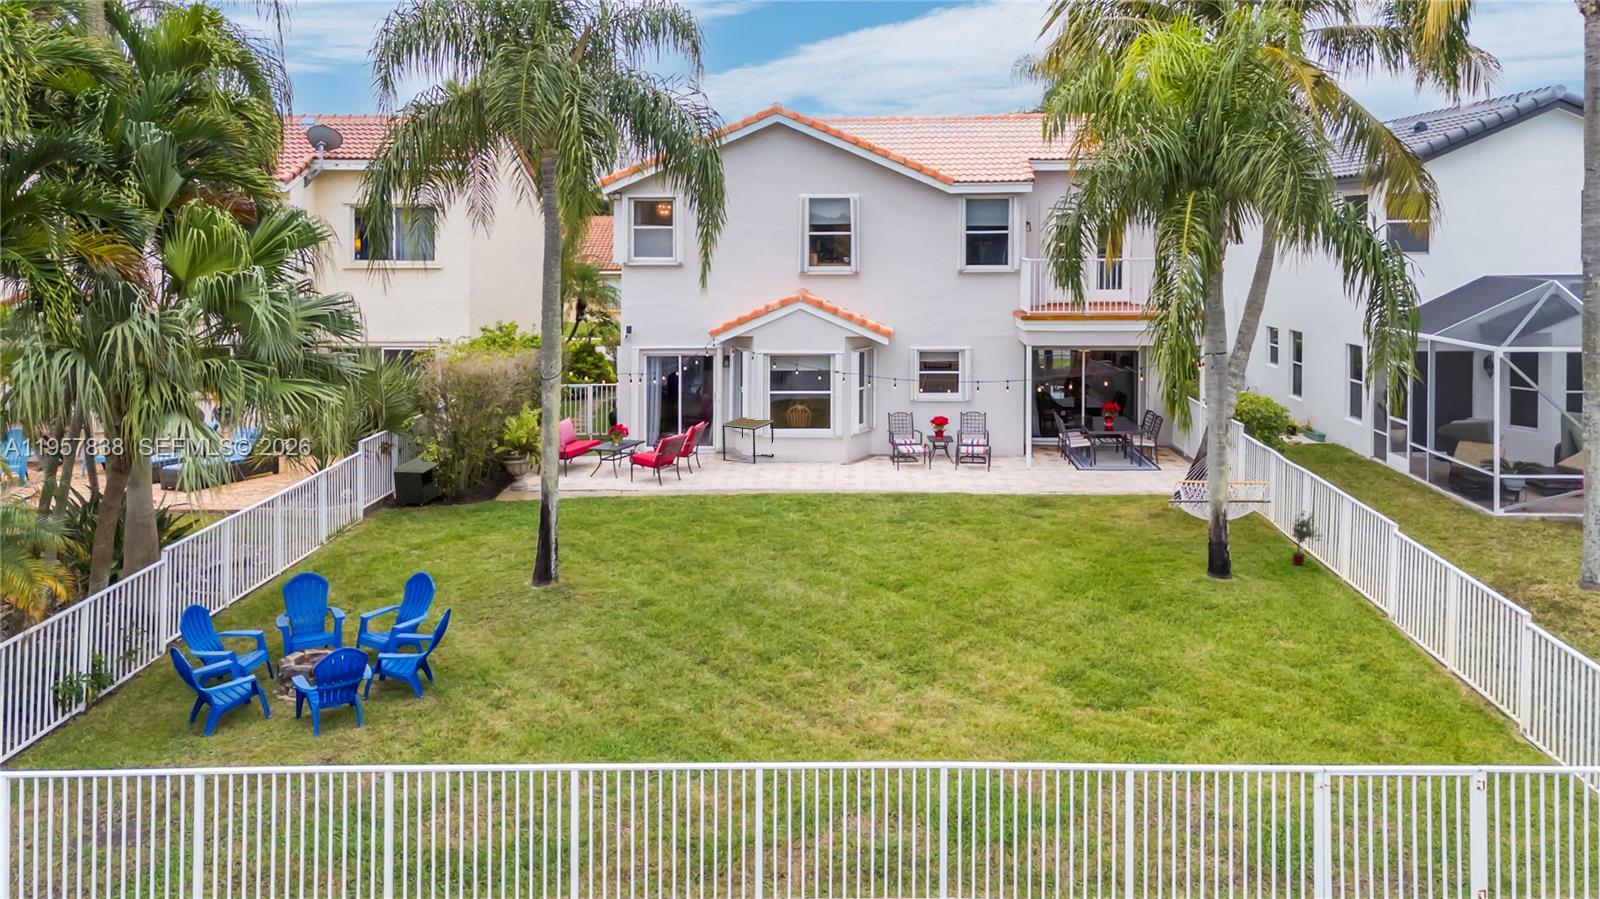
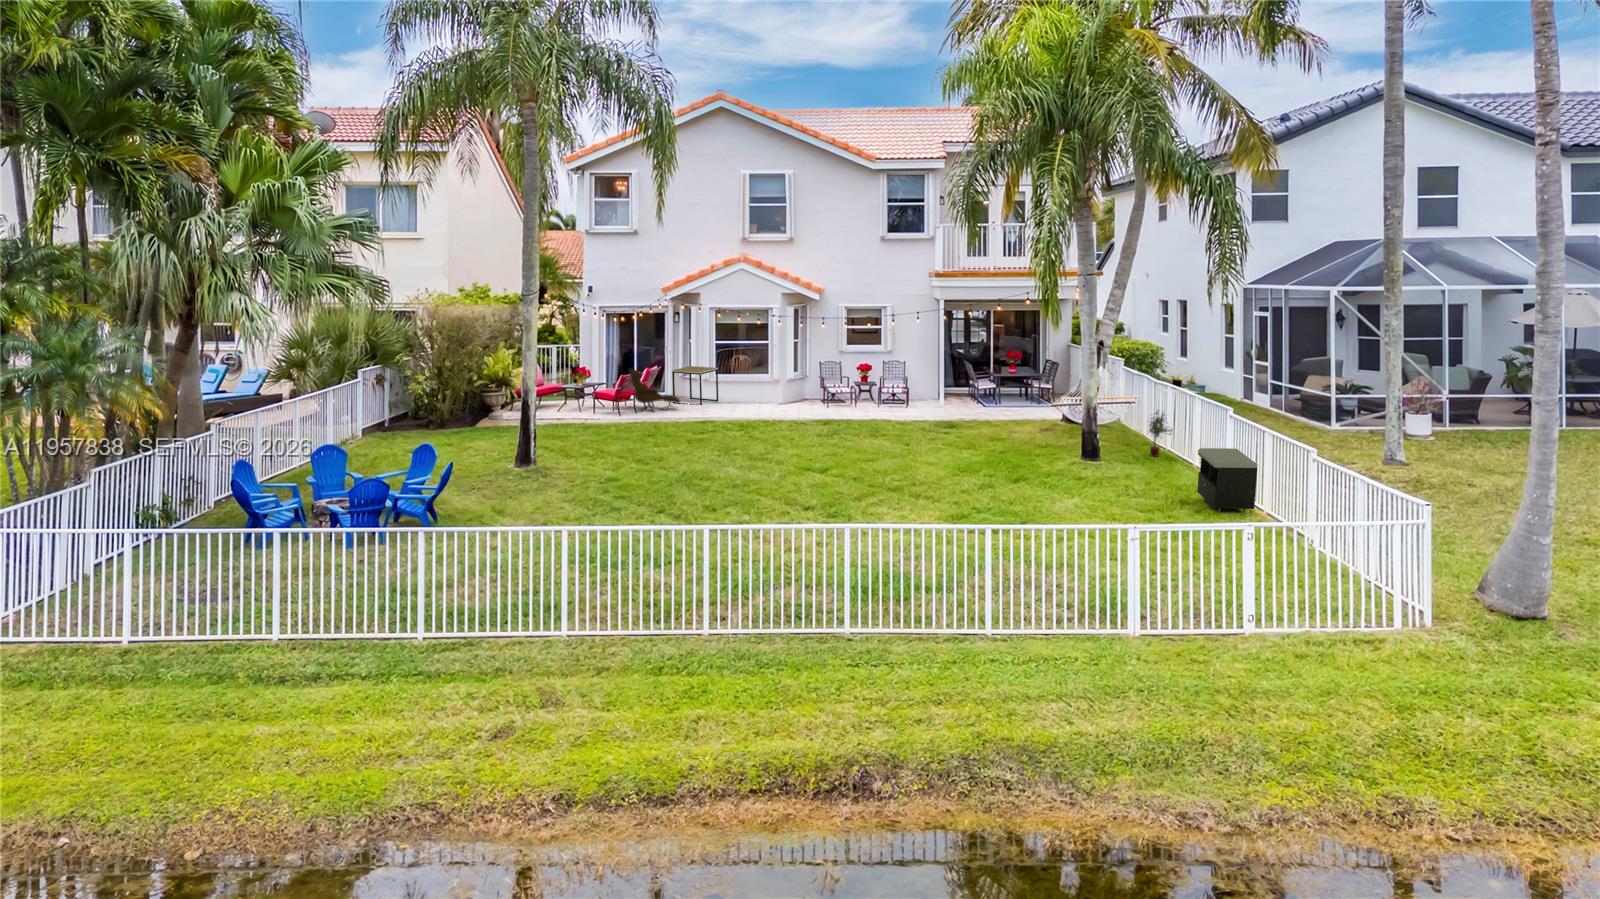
lounge chair: none [673,427,731,477] -> present [629,368,680,411]
storage bench: present [393,457,439,506] -> present [1197,448,1257,512]

